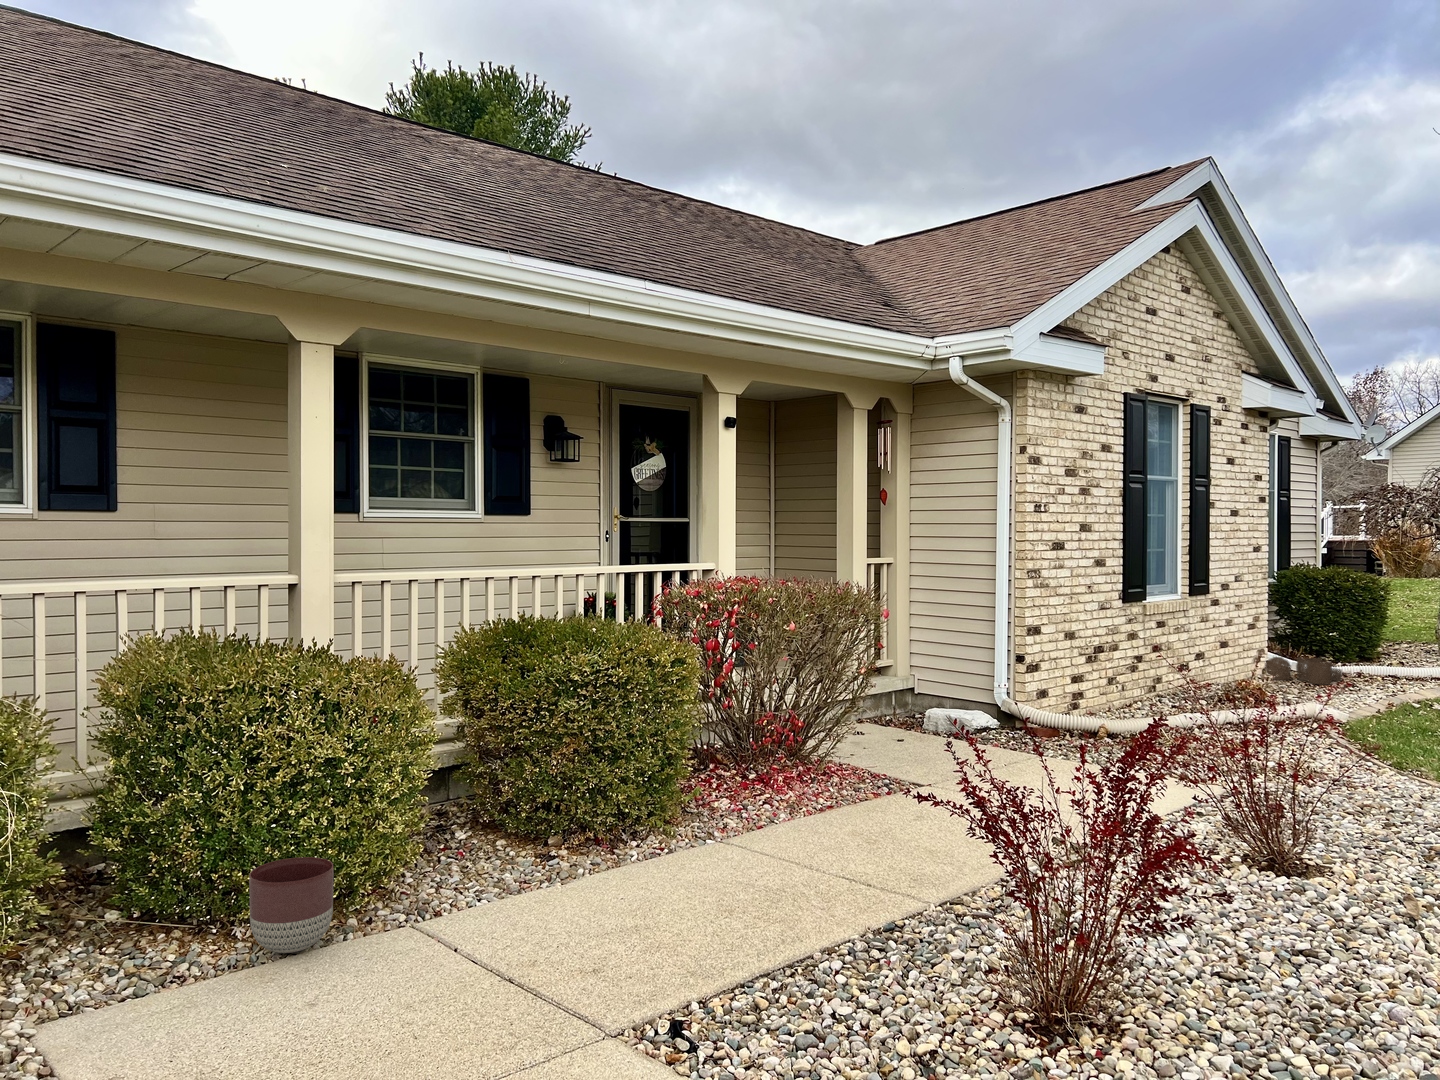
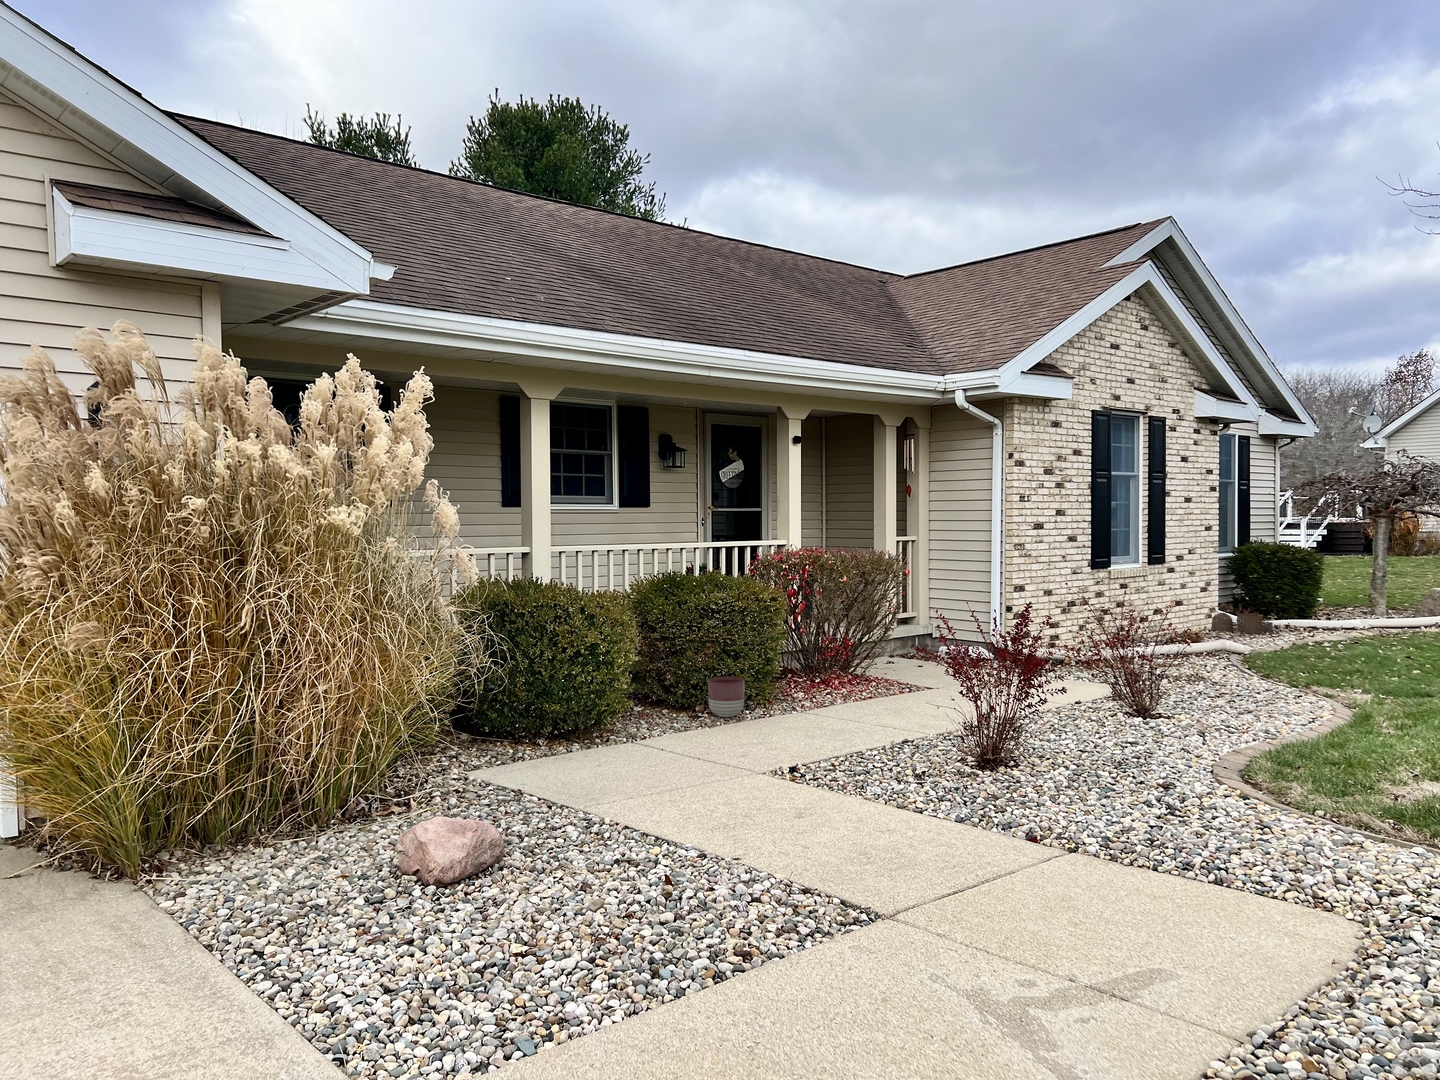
planter: present [249,857,334,953] -> present [708,677,745,717]

